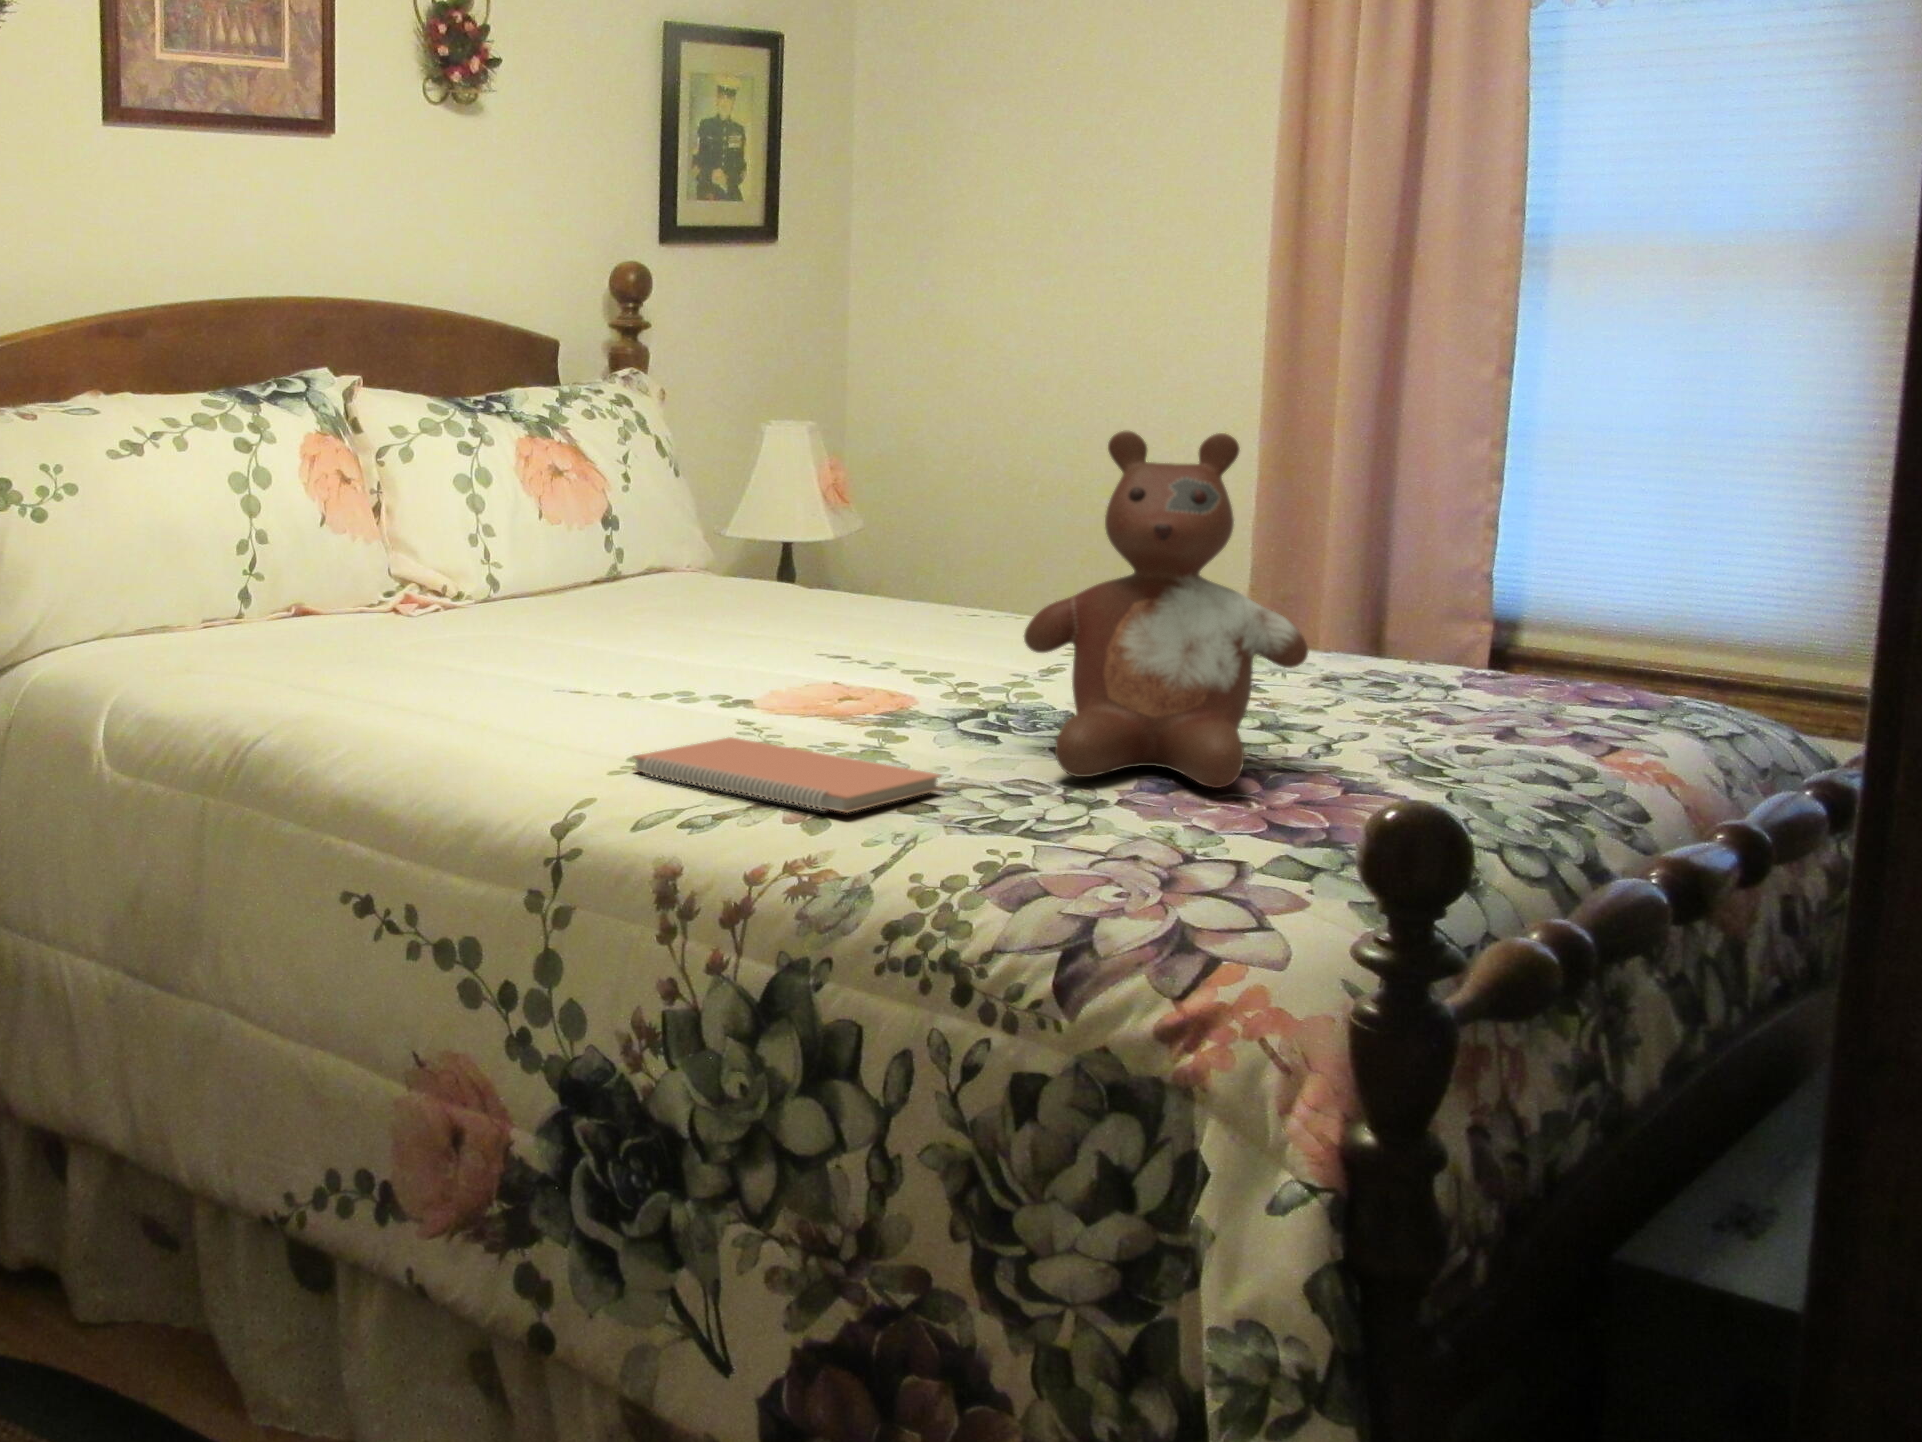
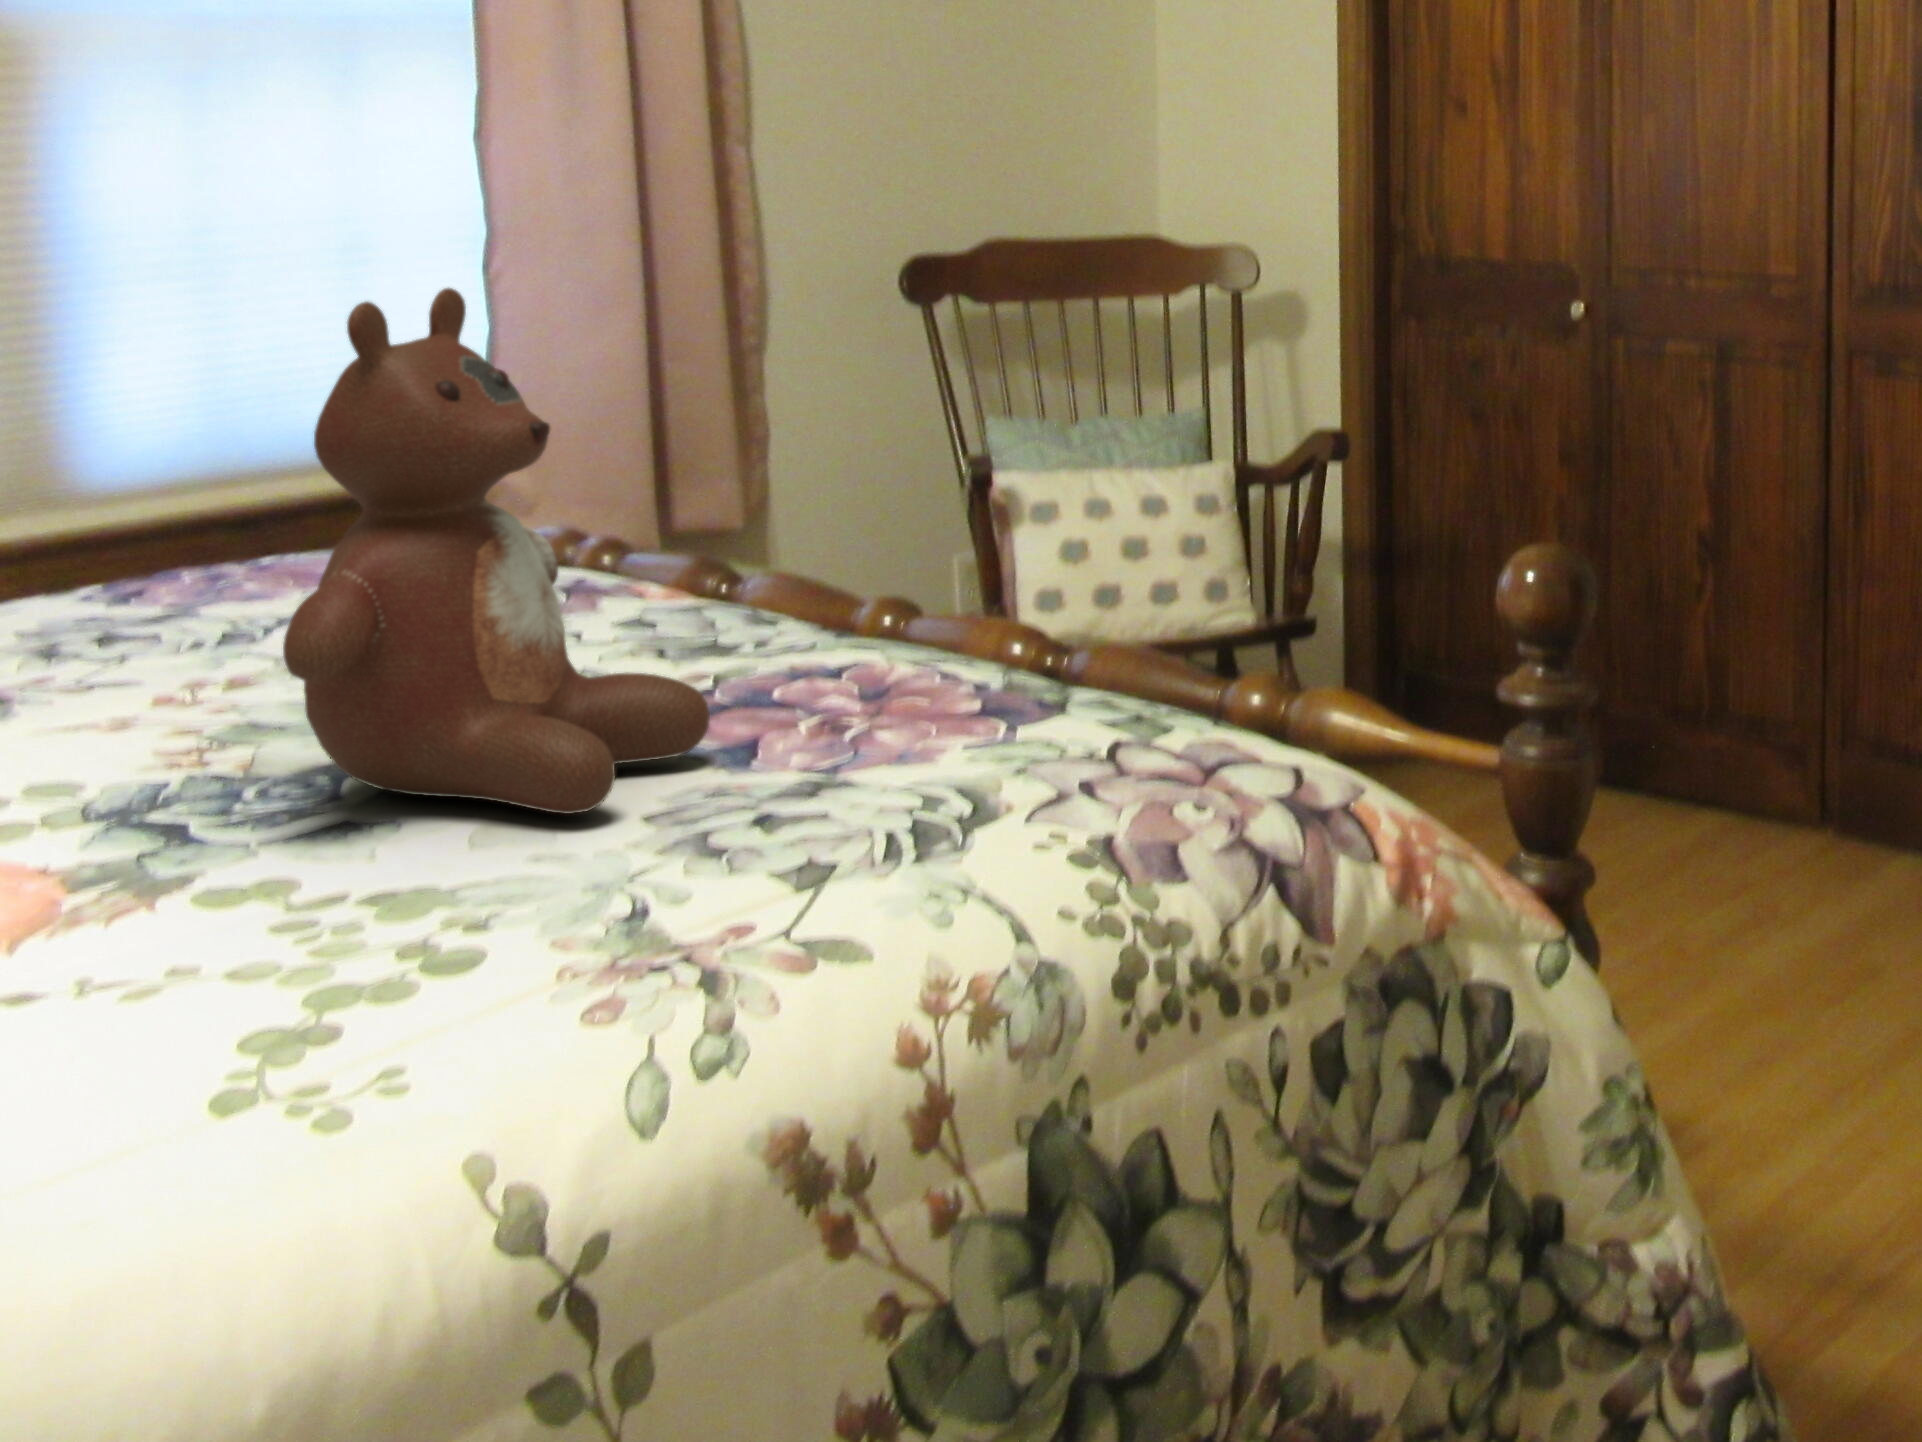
notebook: present [633,737,942,813] -> none [196,857,808,1098]

